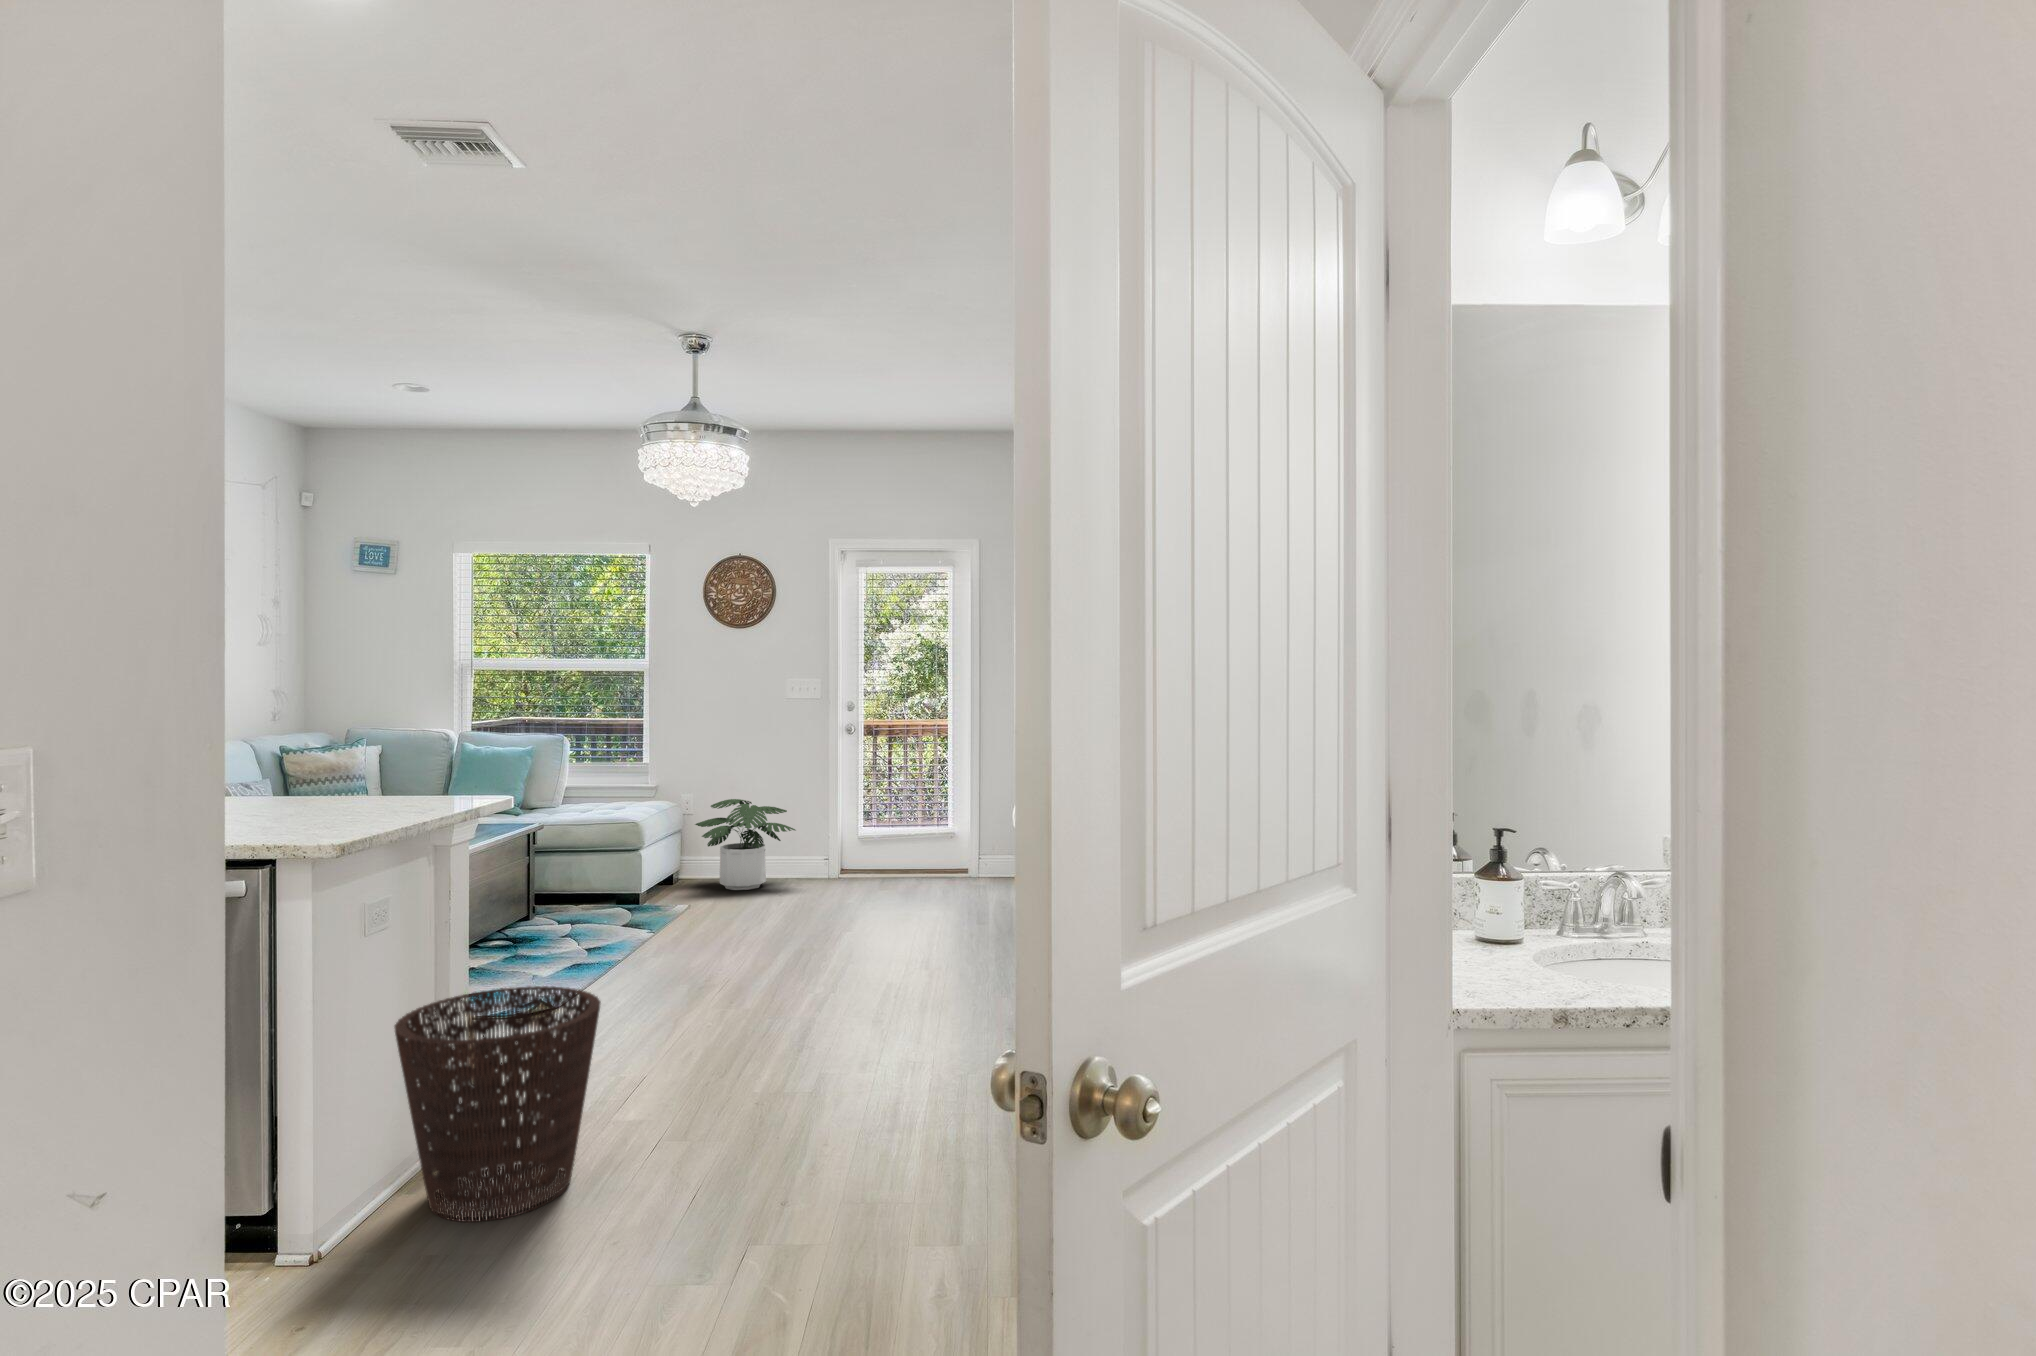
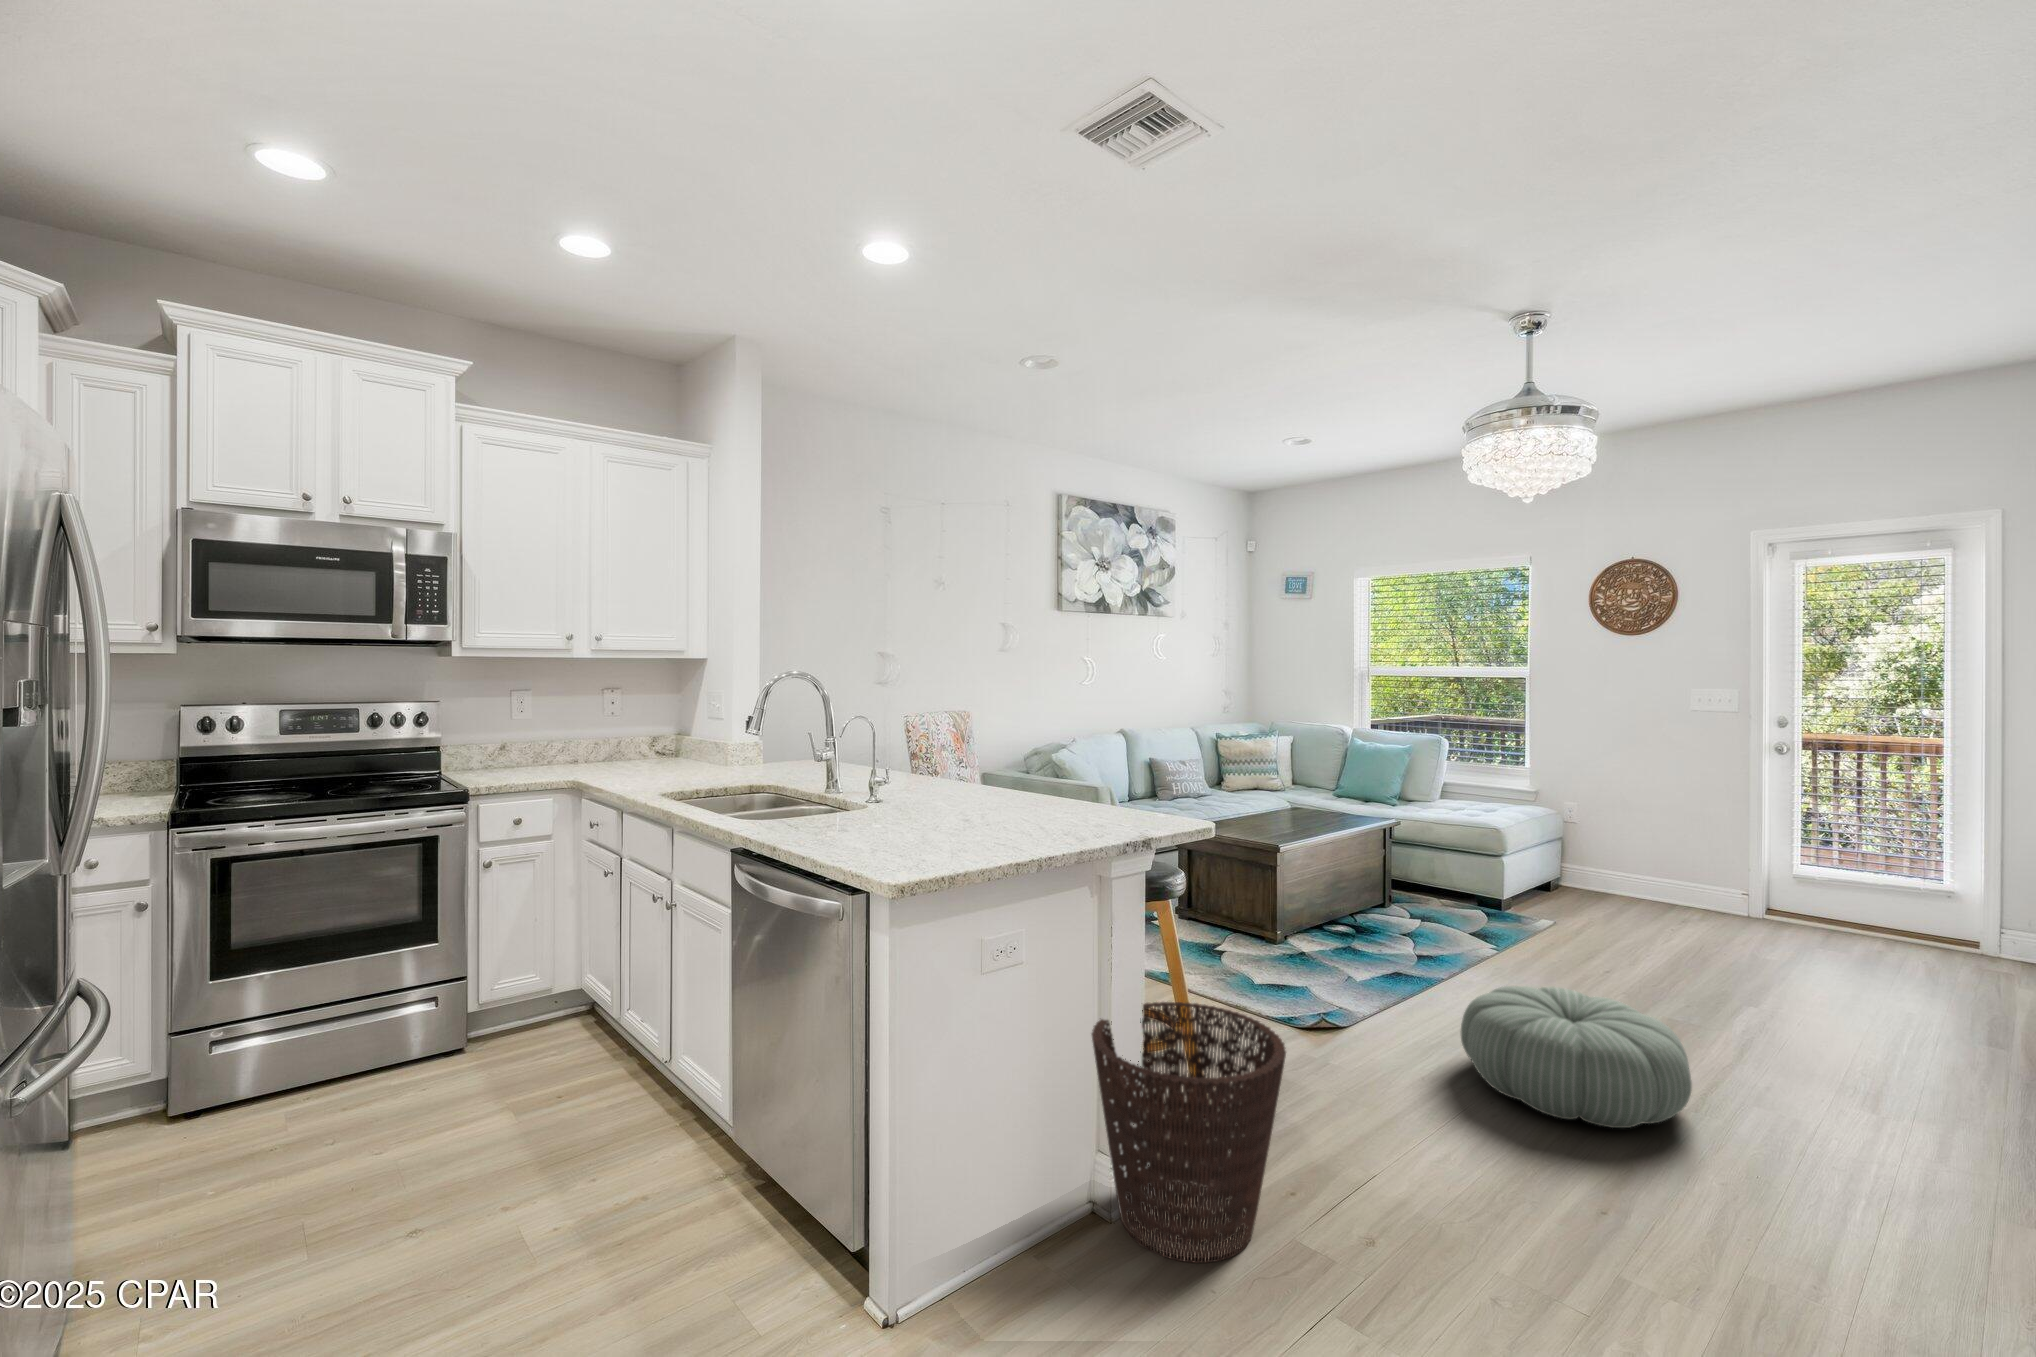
potted plant: present [695,799,795,890] -> none [1572,819,1700,923]
pouf: none [669,928,837,1027] -> present [1461,986,1692,1128]

